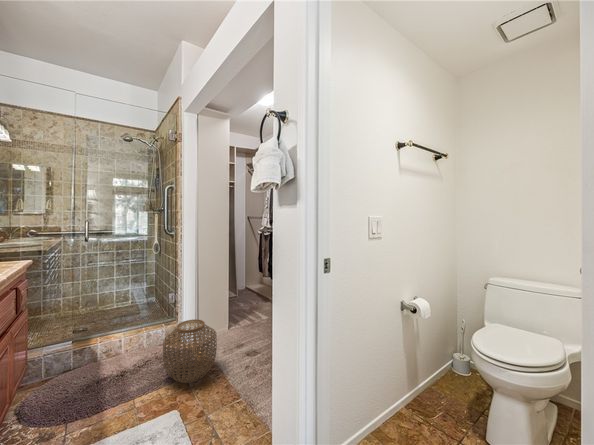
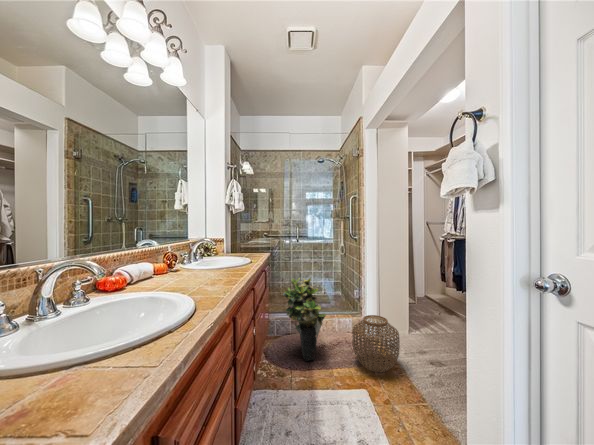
potted plant: none [52,289,128,402] -> present [283,278,326,361]

